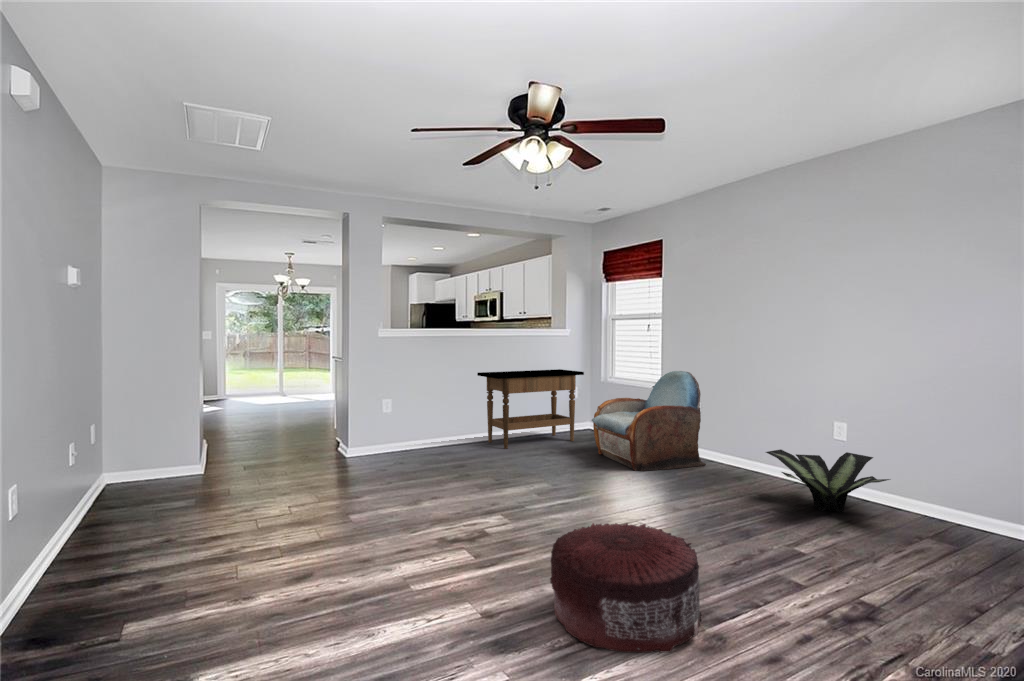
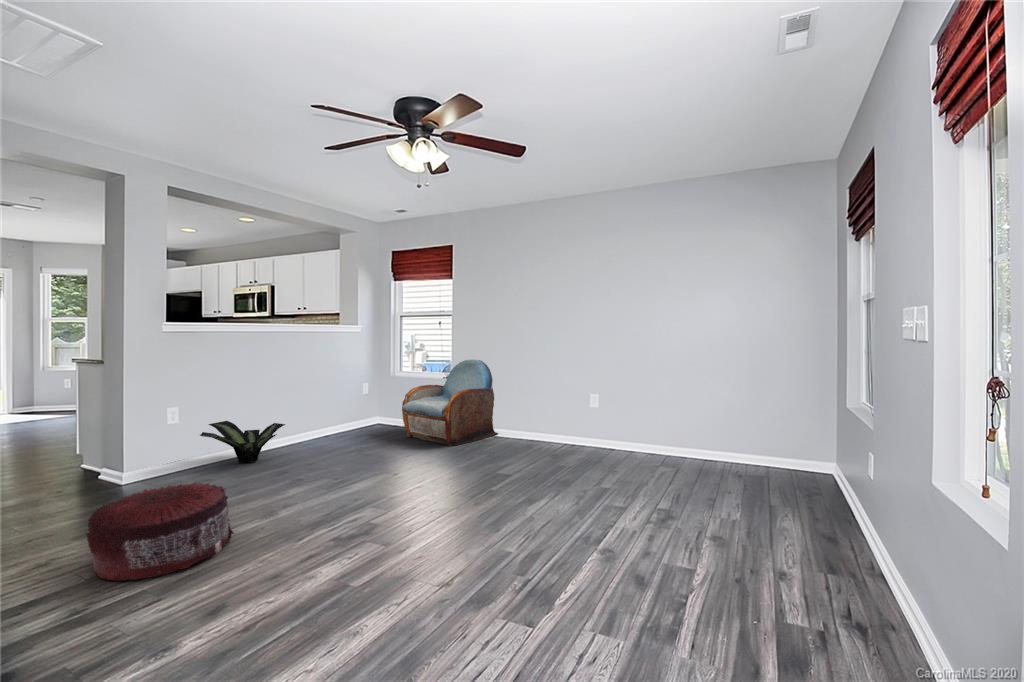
side table: present [477,369,584,449] -> none [277,363,383,443]
potted plant: present [766,449,890,513] -> present [200,421,285,463]
pouf: present [550,523,702,653] -> present [86,482,233,581]

